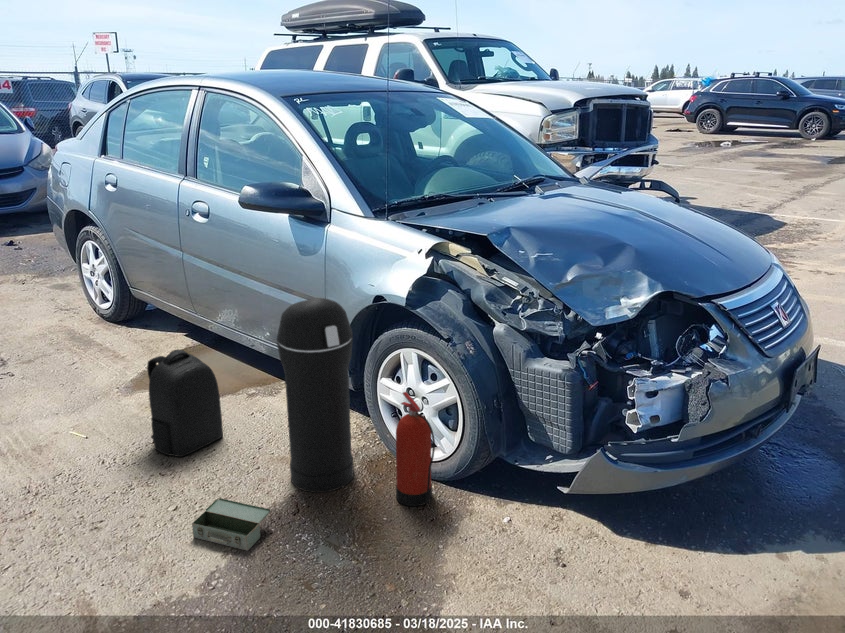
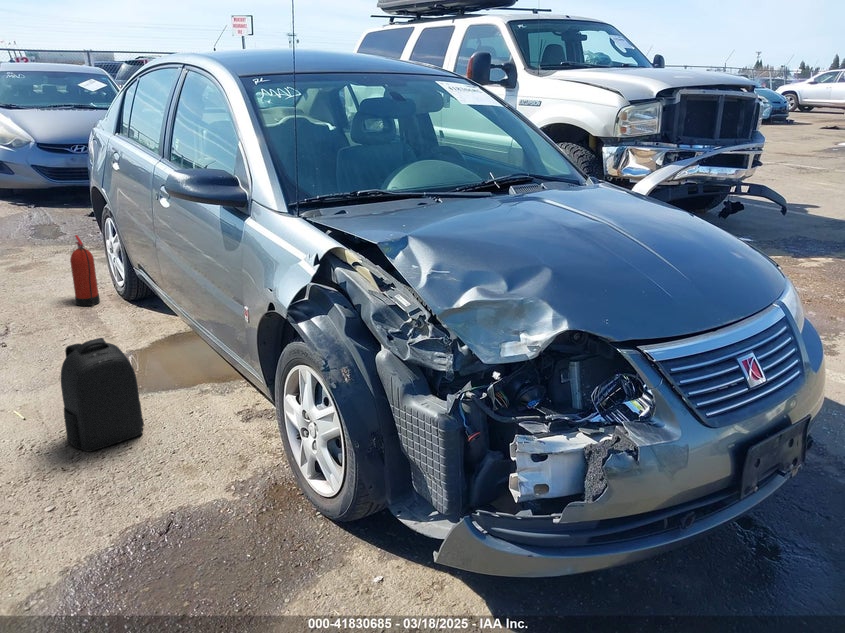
trash can: present [277,298,354,493] -> none [157,300,249,513]
fire extinguisher: present [396,392,435,506] -> present [70,235,100,306]
toolbox: present [192,498,271,551] -> none [41,506,127,570]

